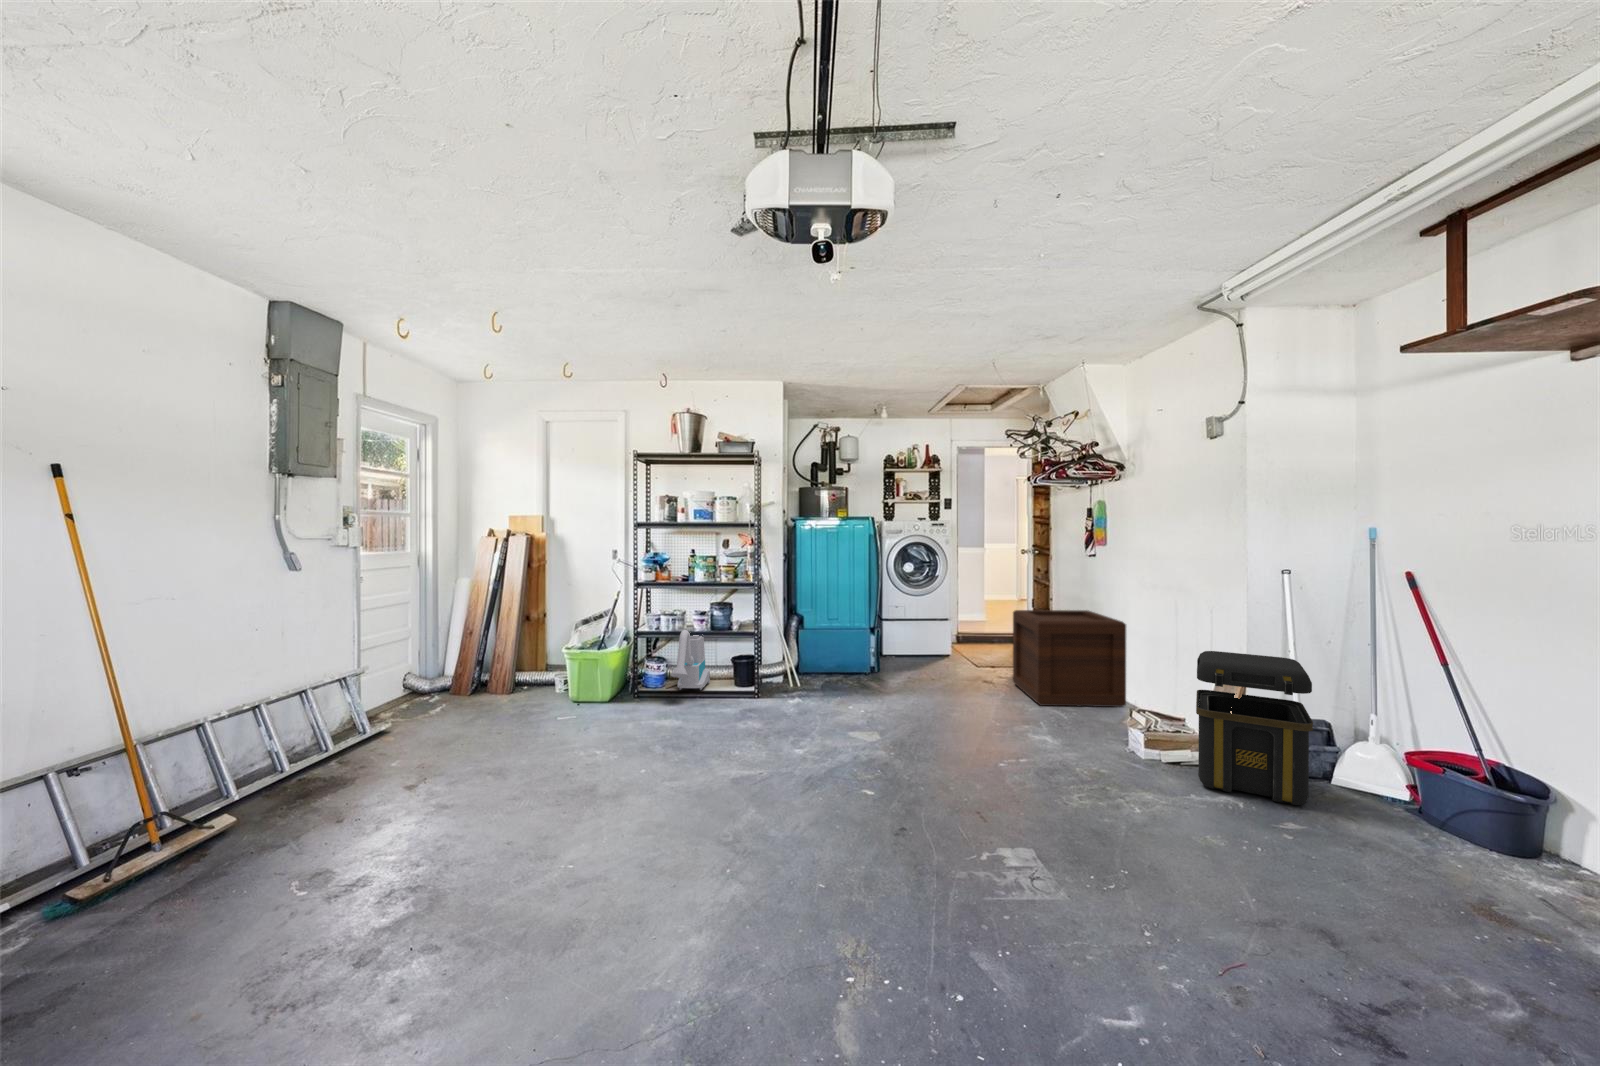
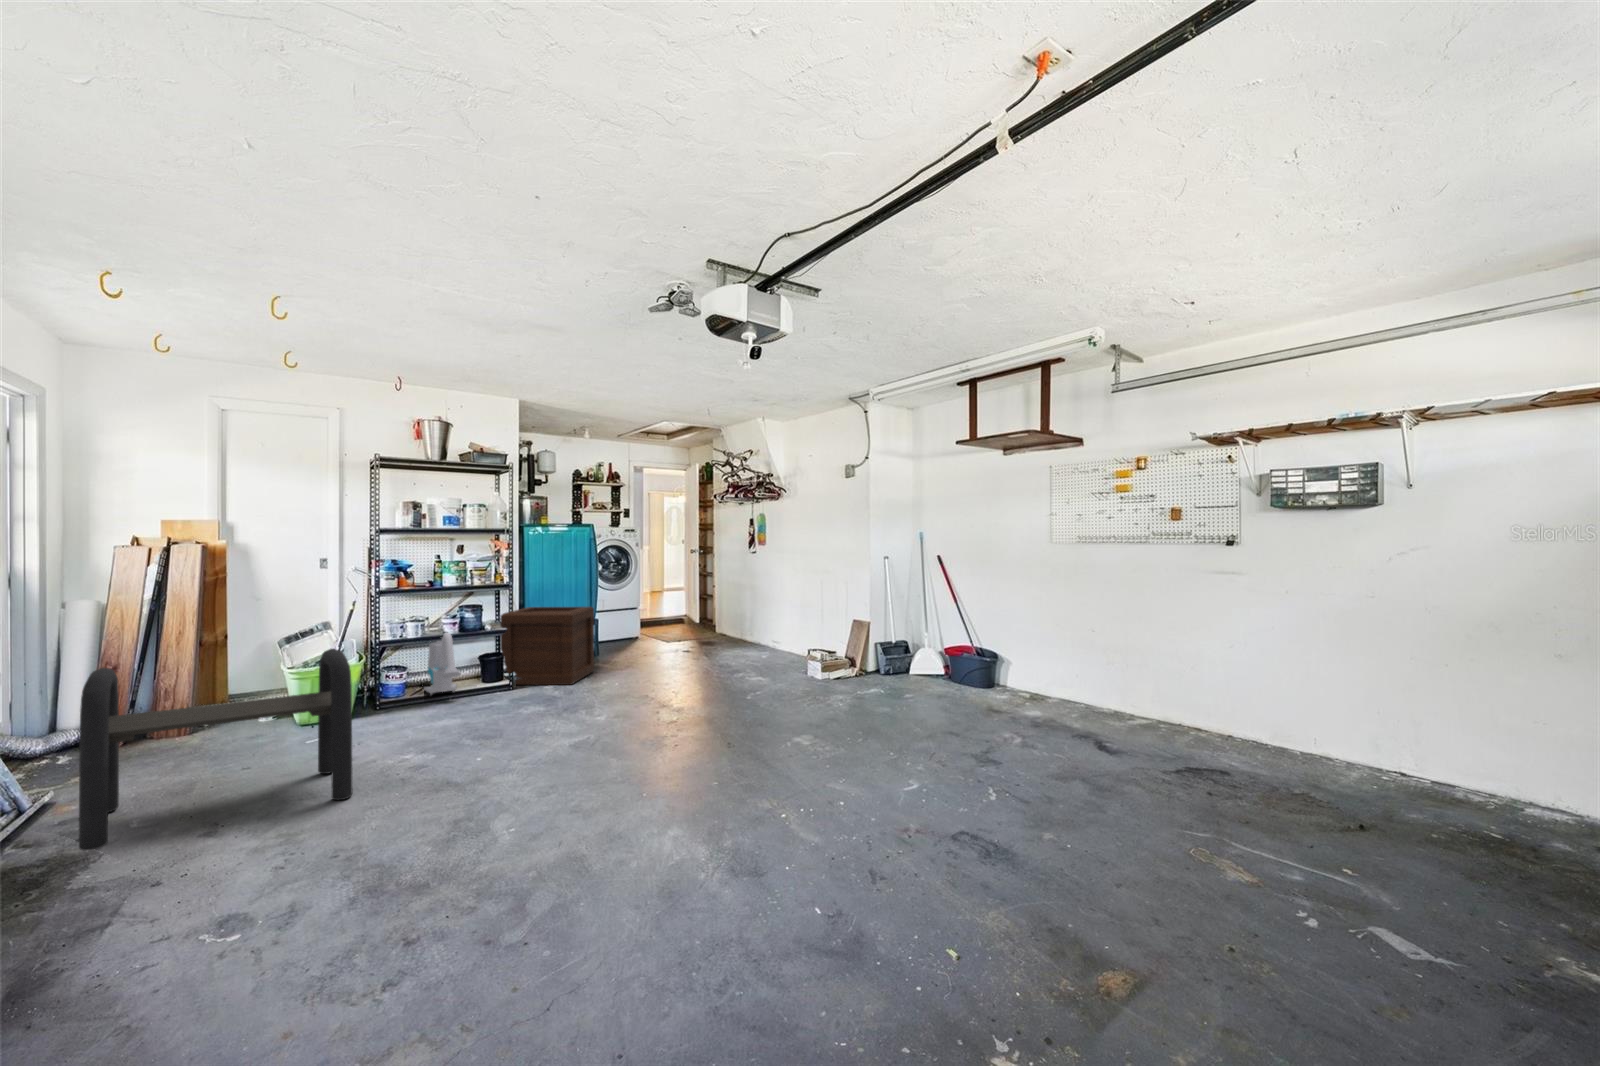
wooden crate: present [1013,610,1126,707] -> present [500,607,594,685]
toolbox: present [1196,651,1313,805] -> none [847,606,903,682]
bench: none [119,659,435,851] -> present [79,648,352,850]

